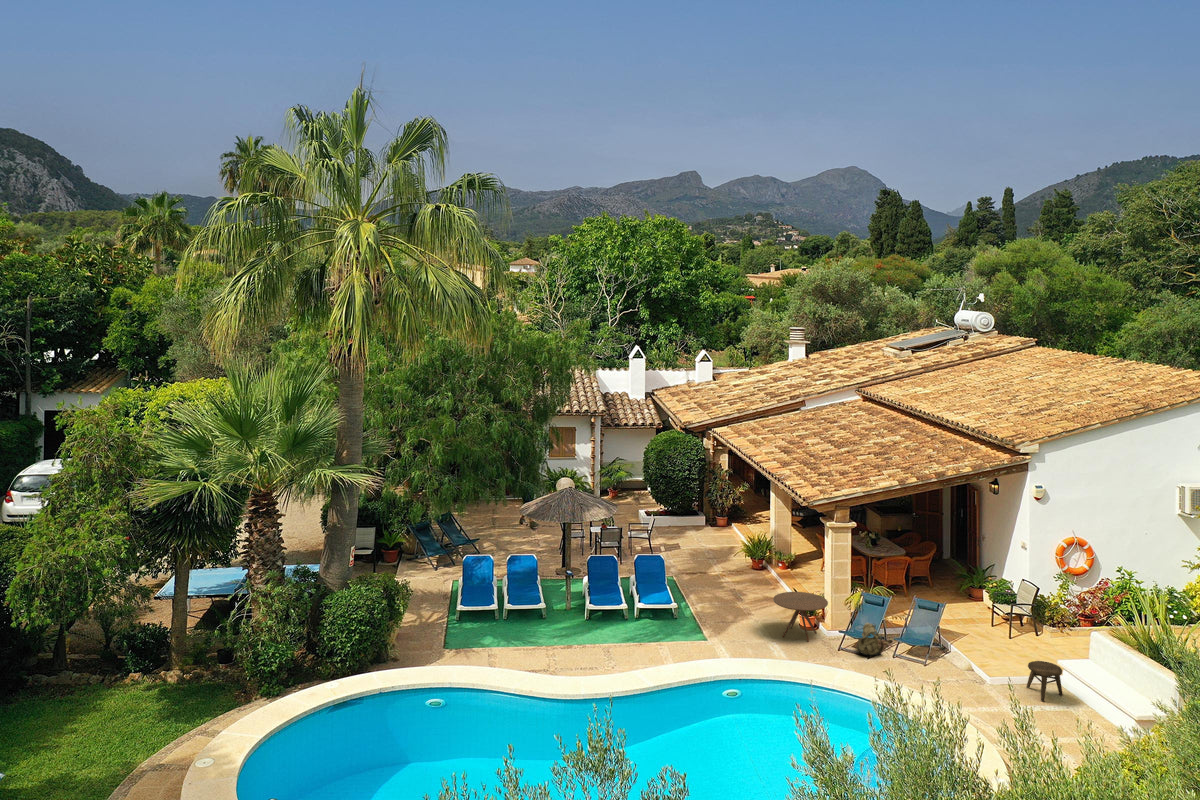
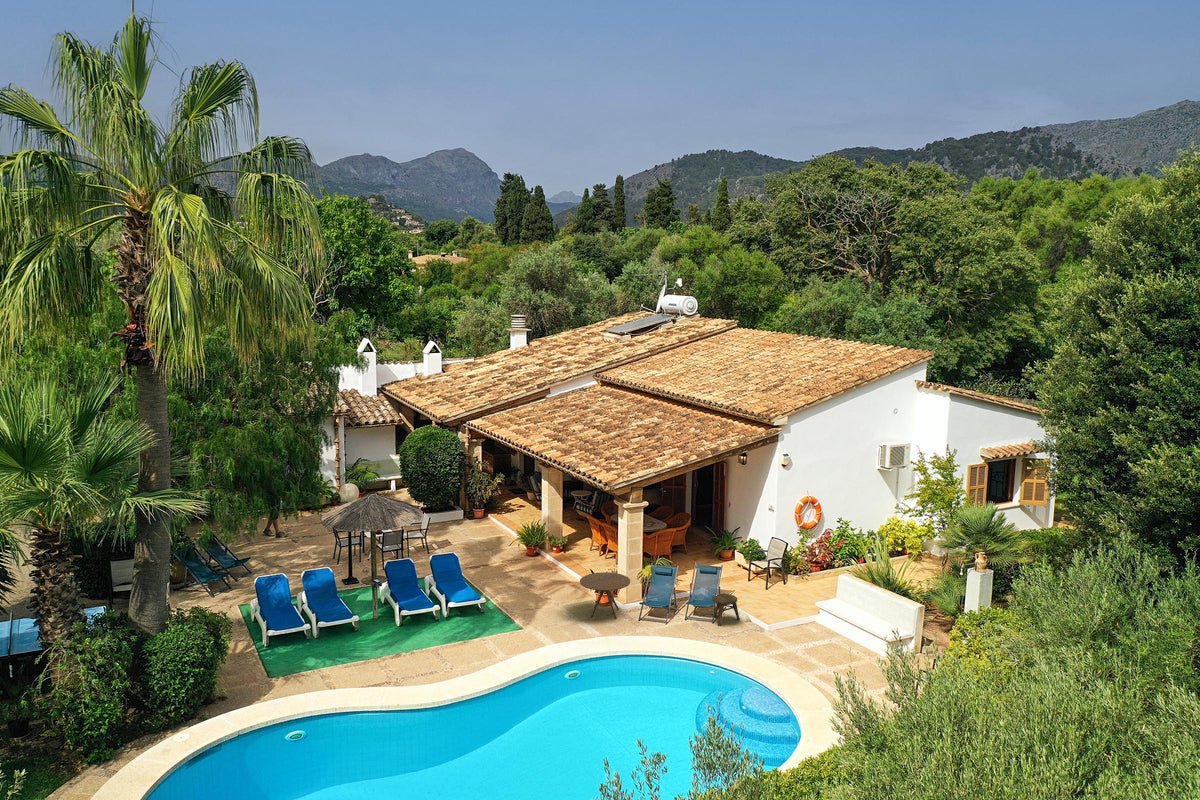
backpack: present [857,623,884,655] -> none [661,593,685,623]
stool: present [1027,661,1063,702] -> present [712,593,739,626]

